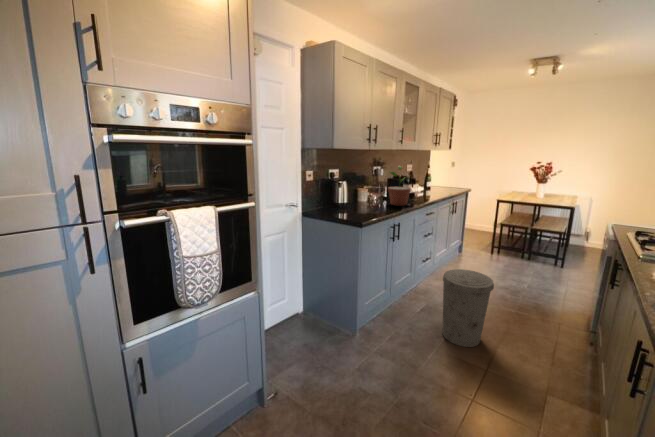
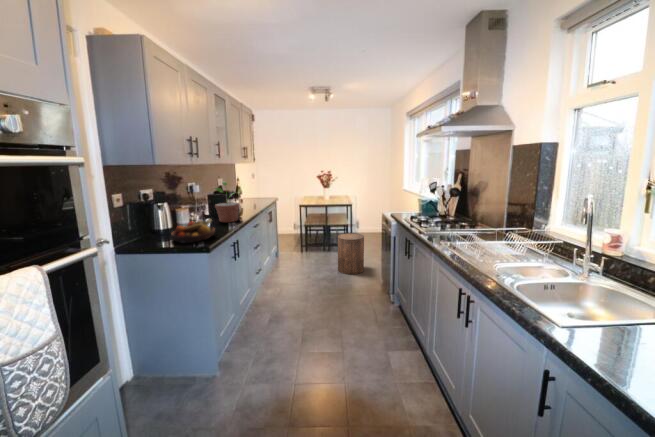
fruit bowl: none [339,199,376,217] -> present [171,219,215,243]
stool: none [528,242,576,296] -> present [338,233,364,274]
trash can: present [443,269,494,347] -> none [290,270,332,340]

